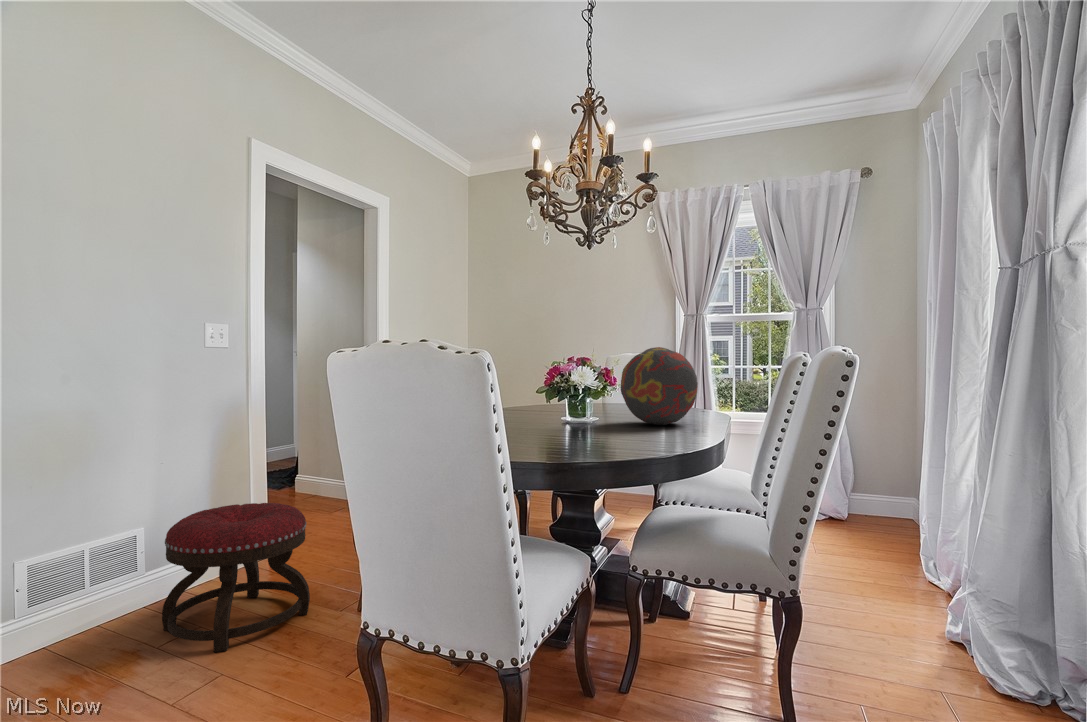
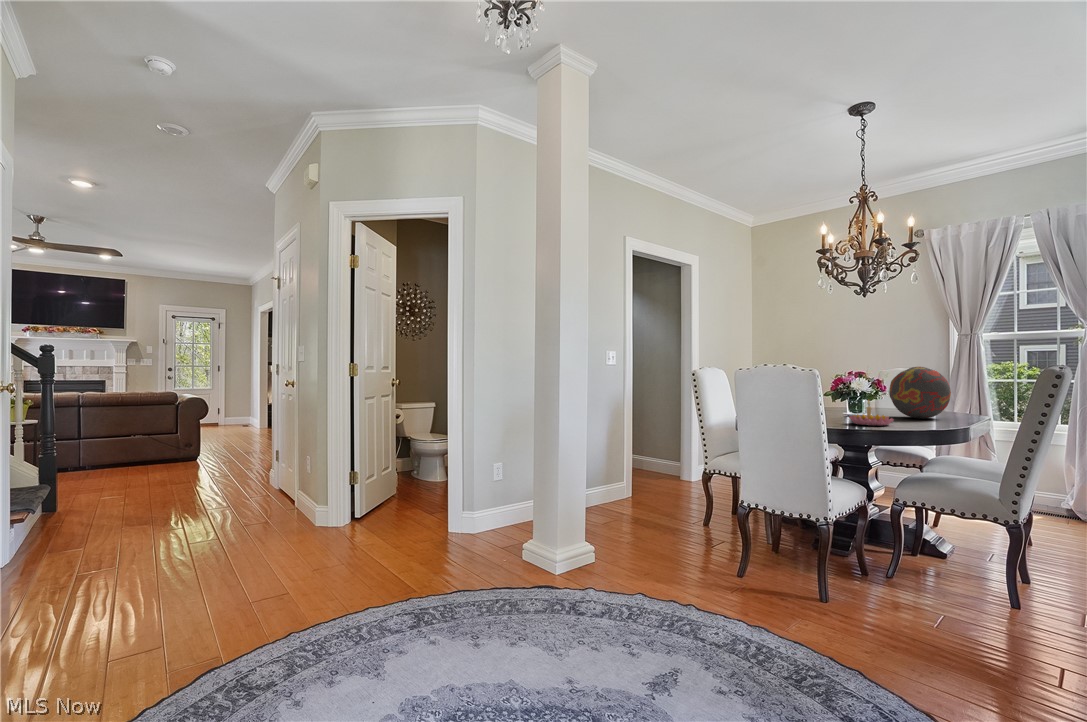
candle holder: none [565,398,632,446] -> present [849,400,894,426]
ottoman: present [162,503,310,652] -> none [607,454,680,525]

